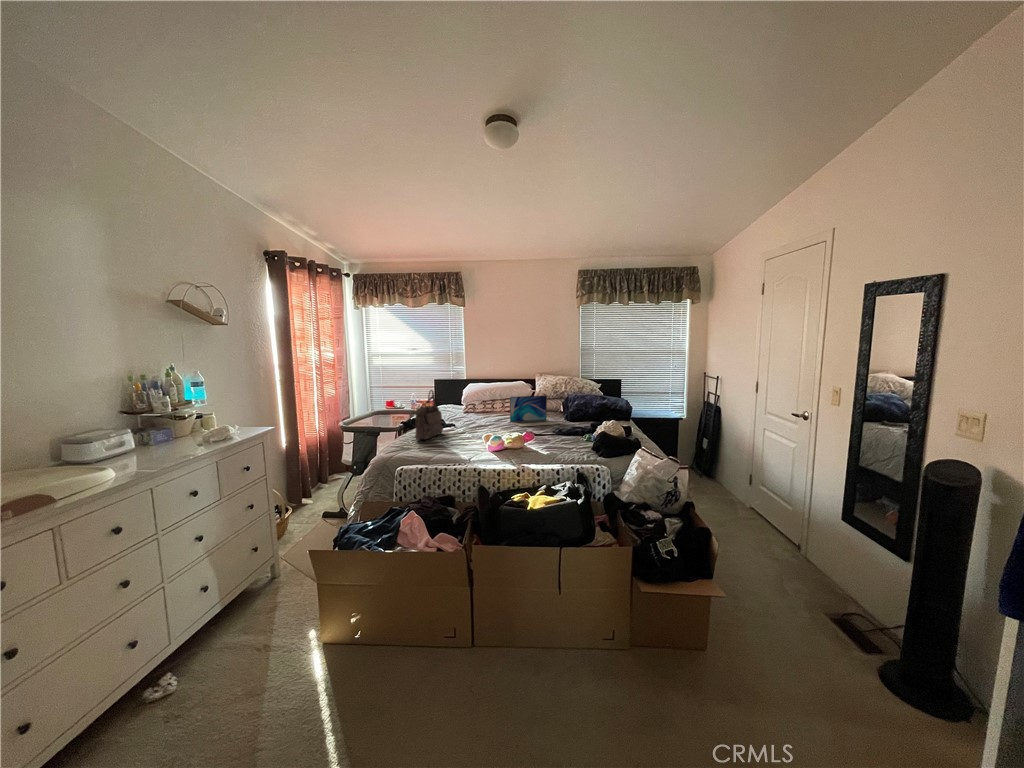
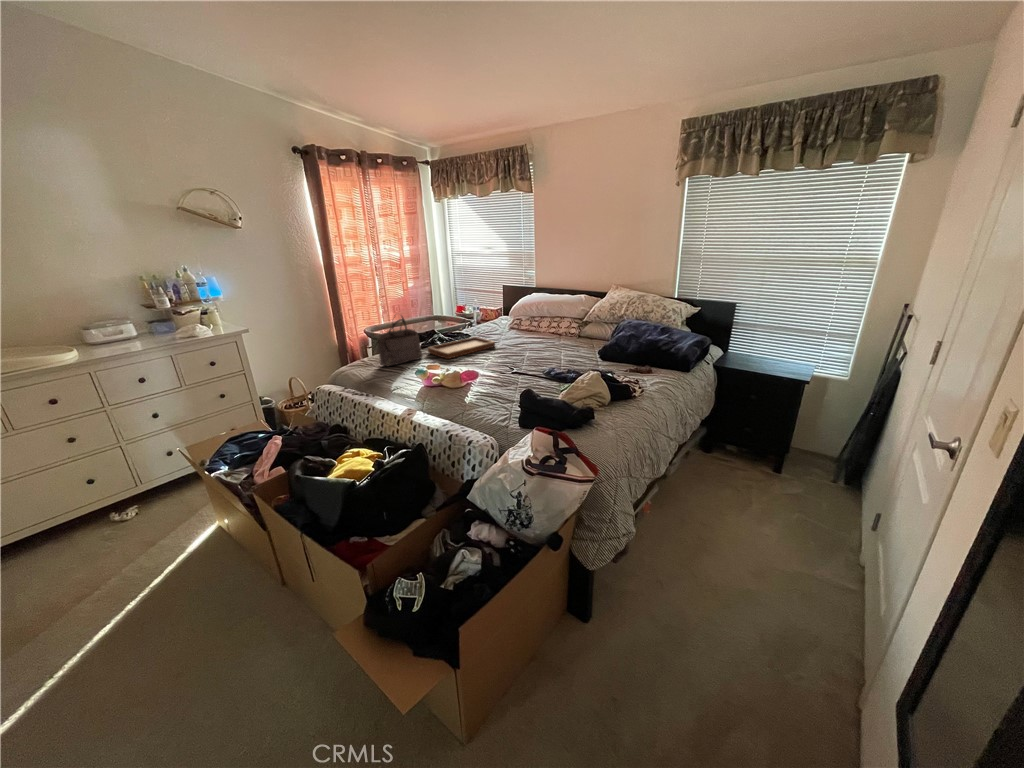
laptop: present [510,396,558,426] -> none [515,320,570,362]
tray: none [439,407,485,431] -> present [428,328,495,359]

